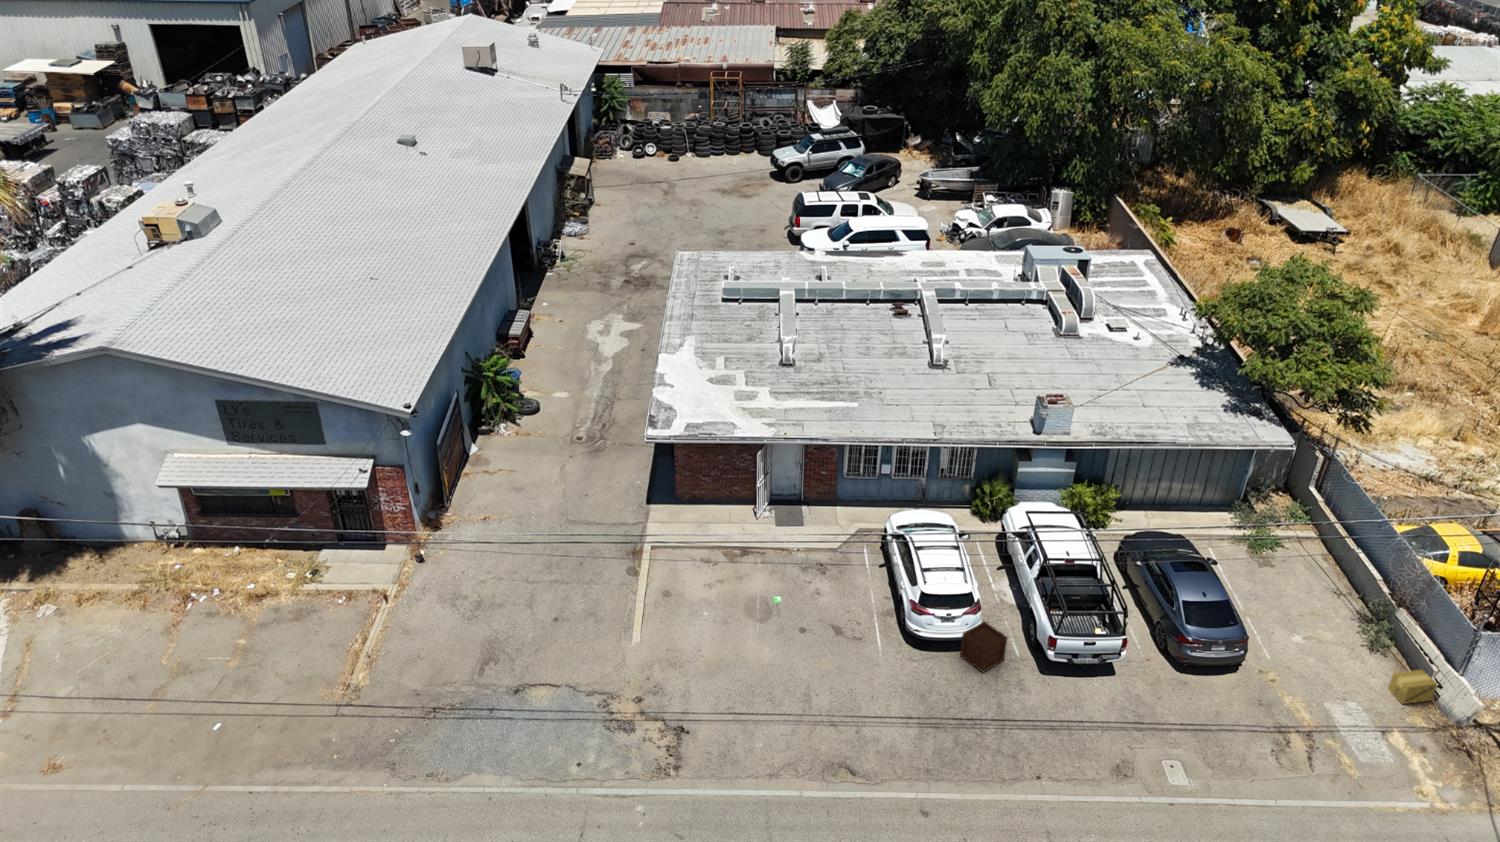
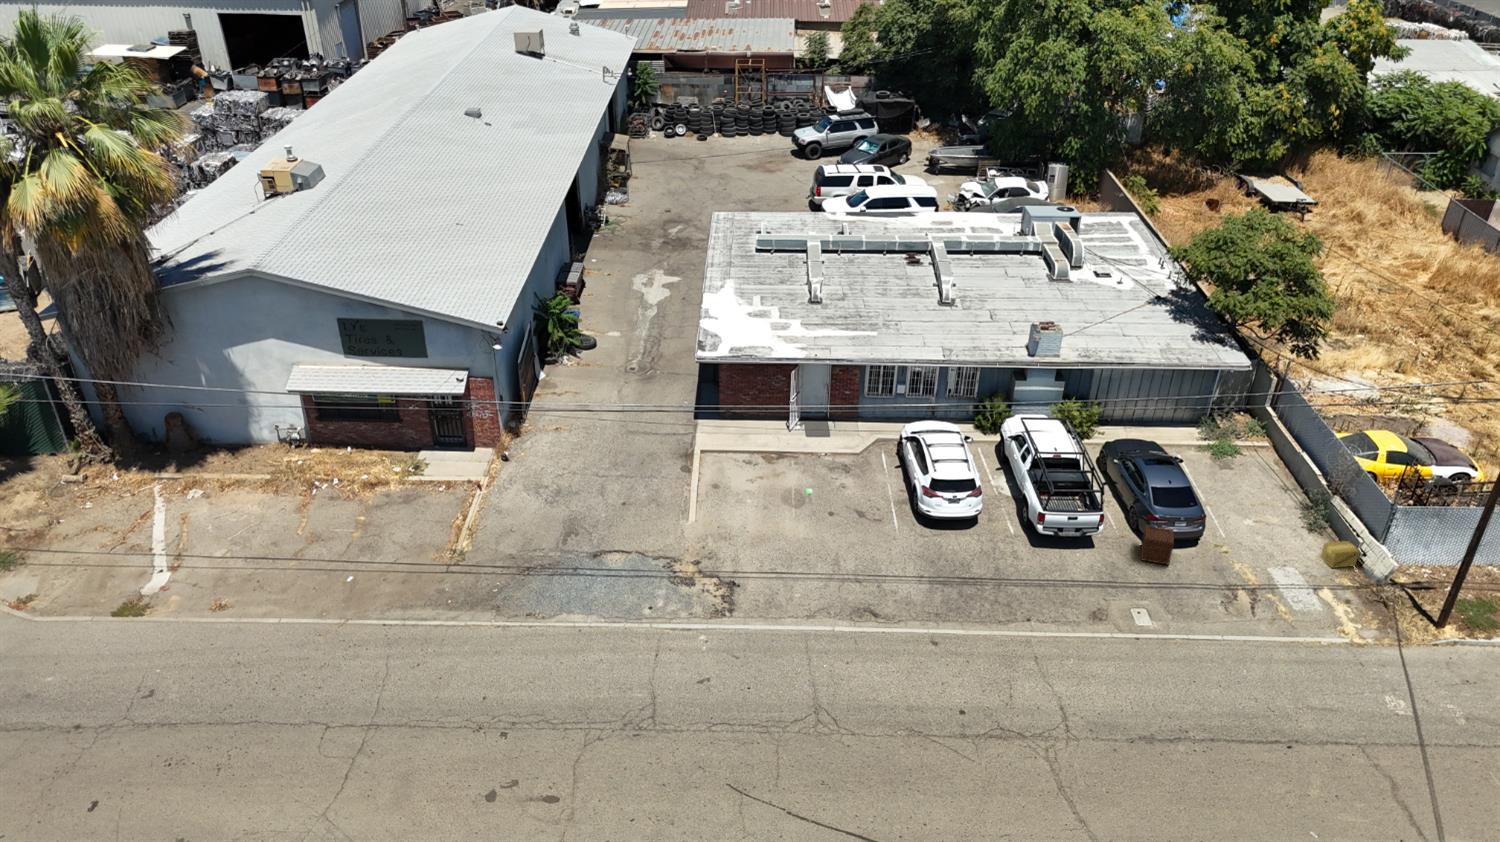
wooden crate: present [960,622,1008,672] -> present [1141,525,1174,565]

